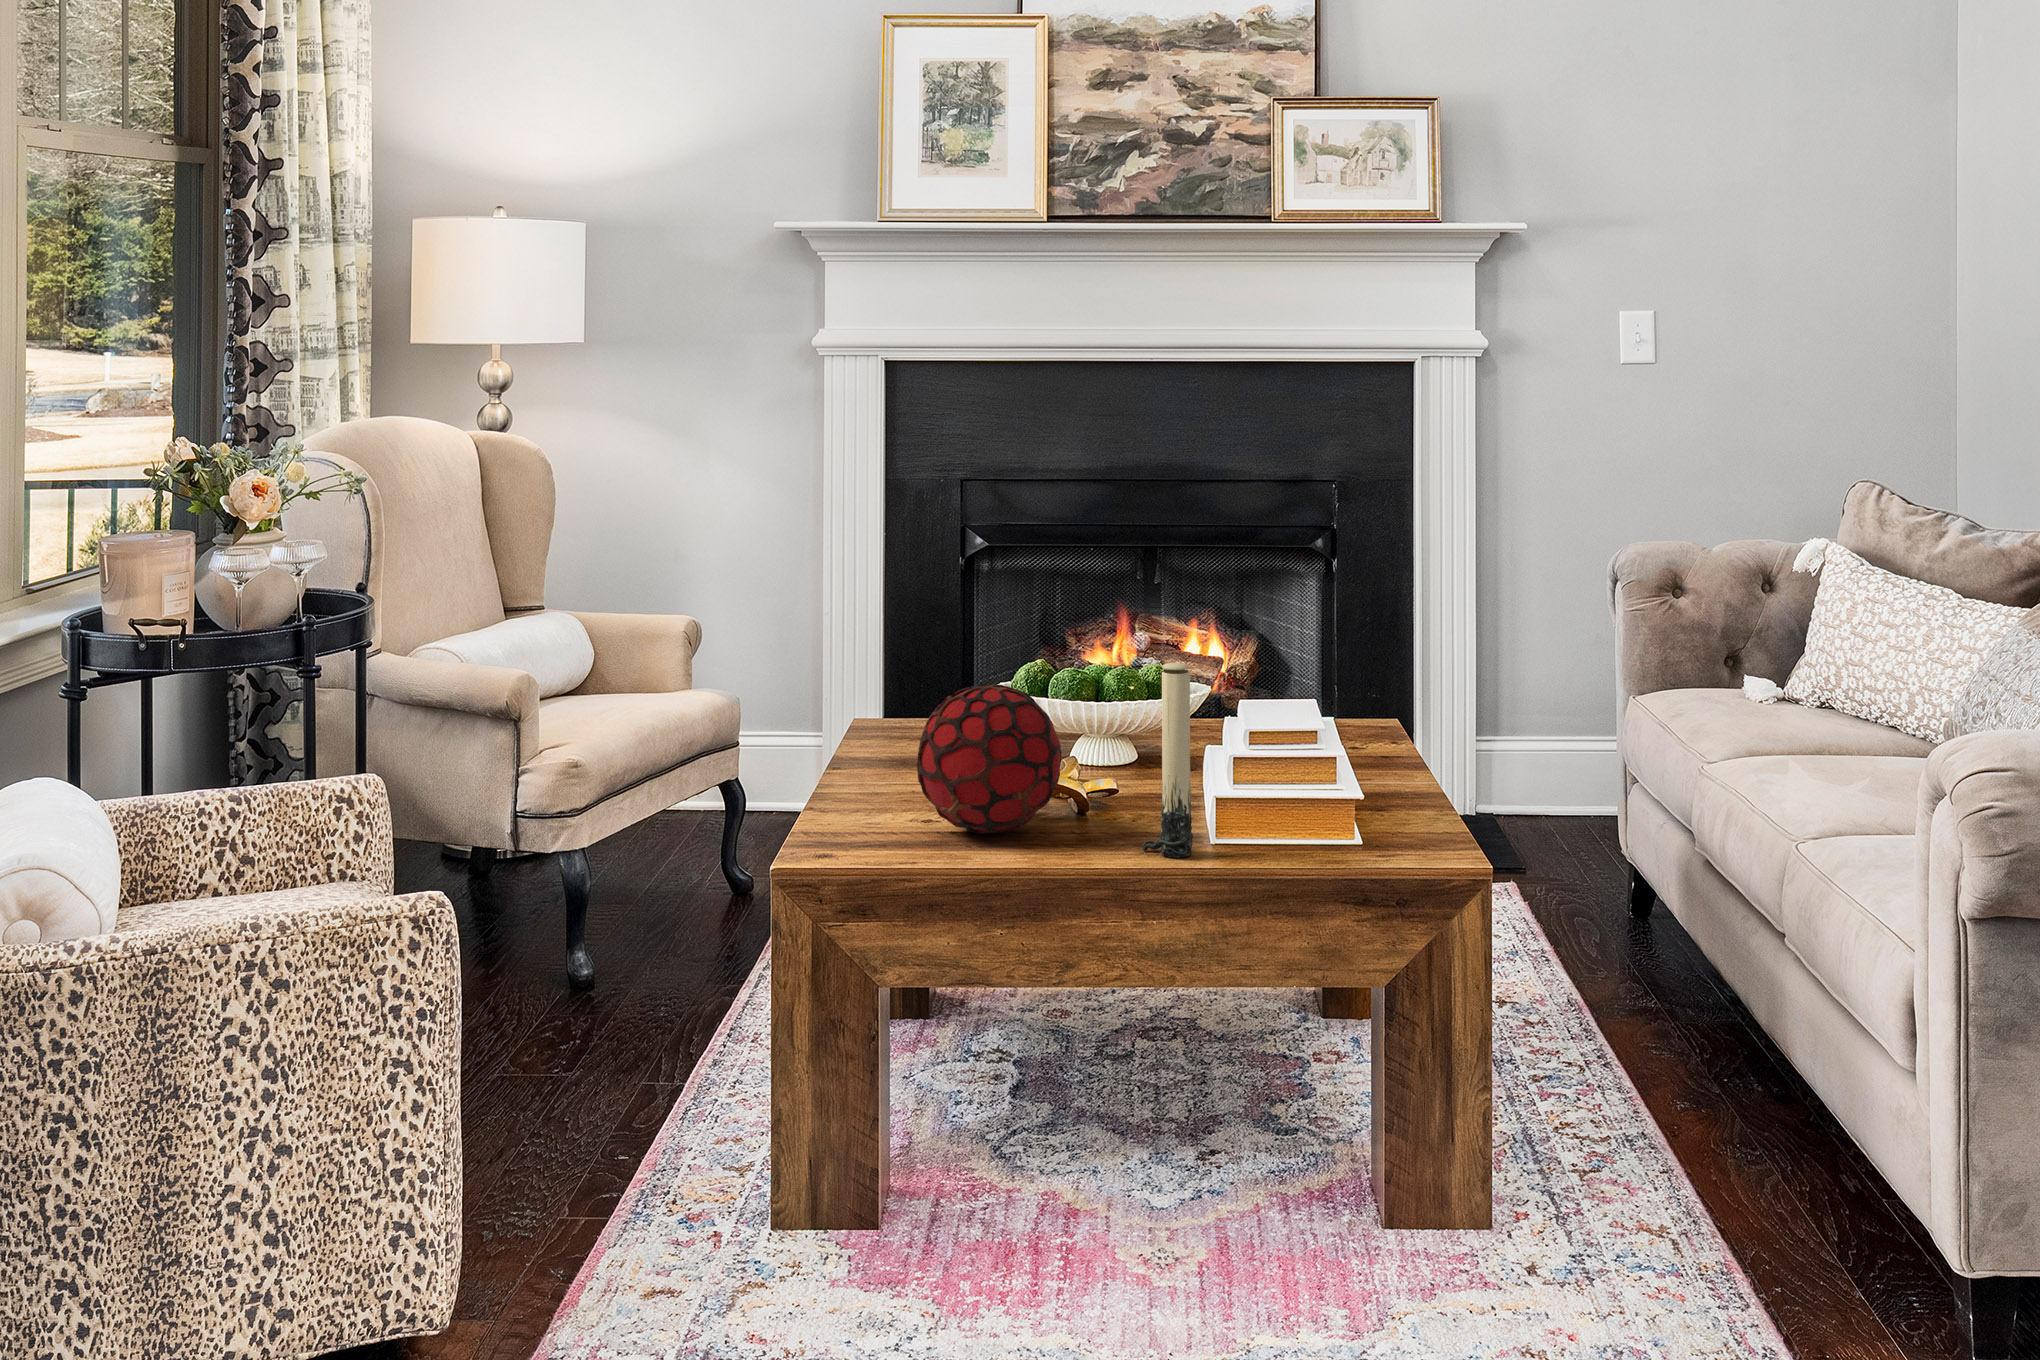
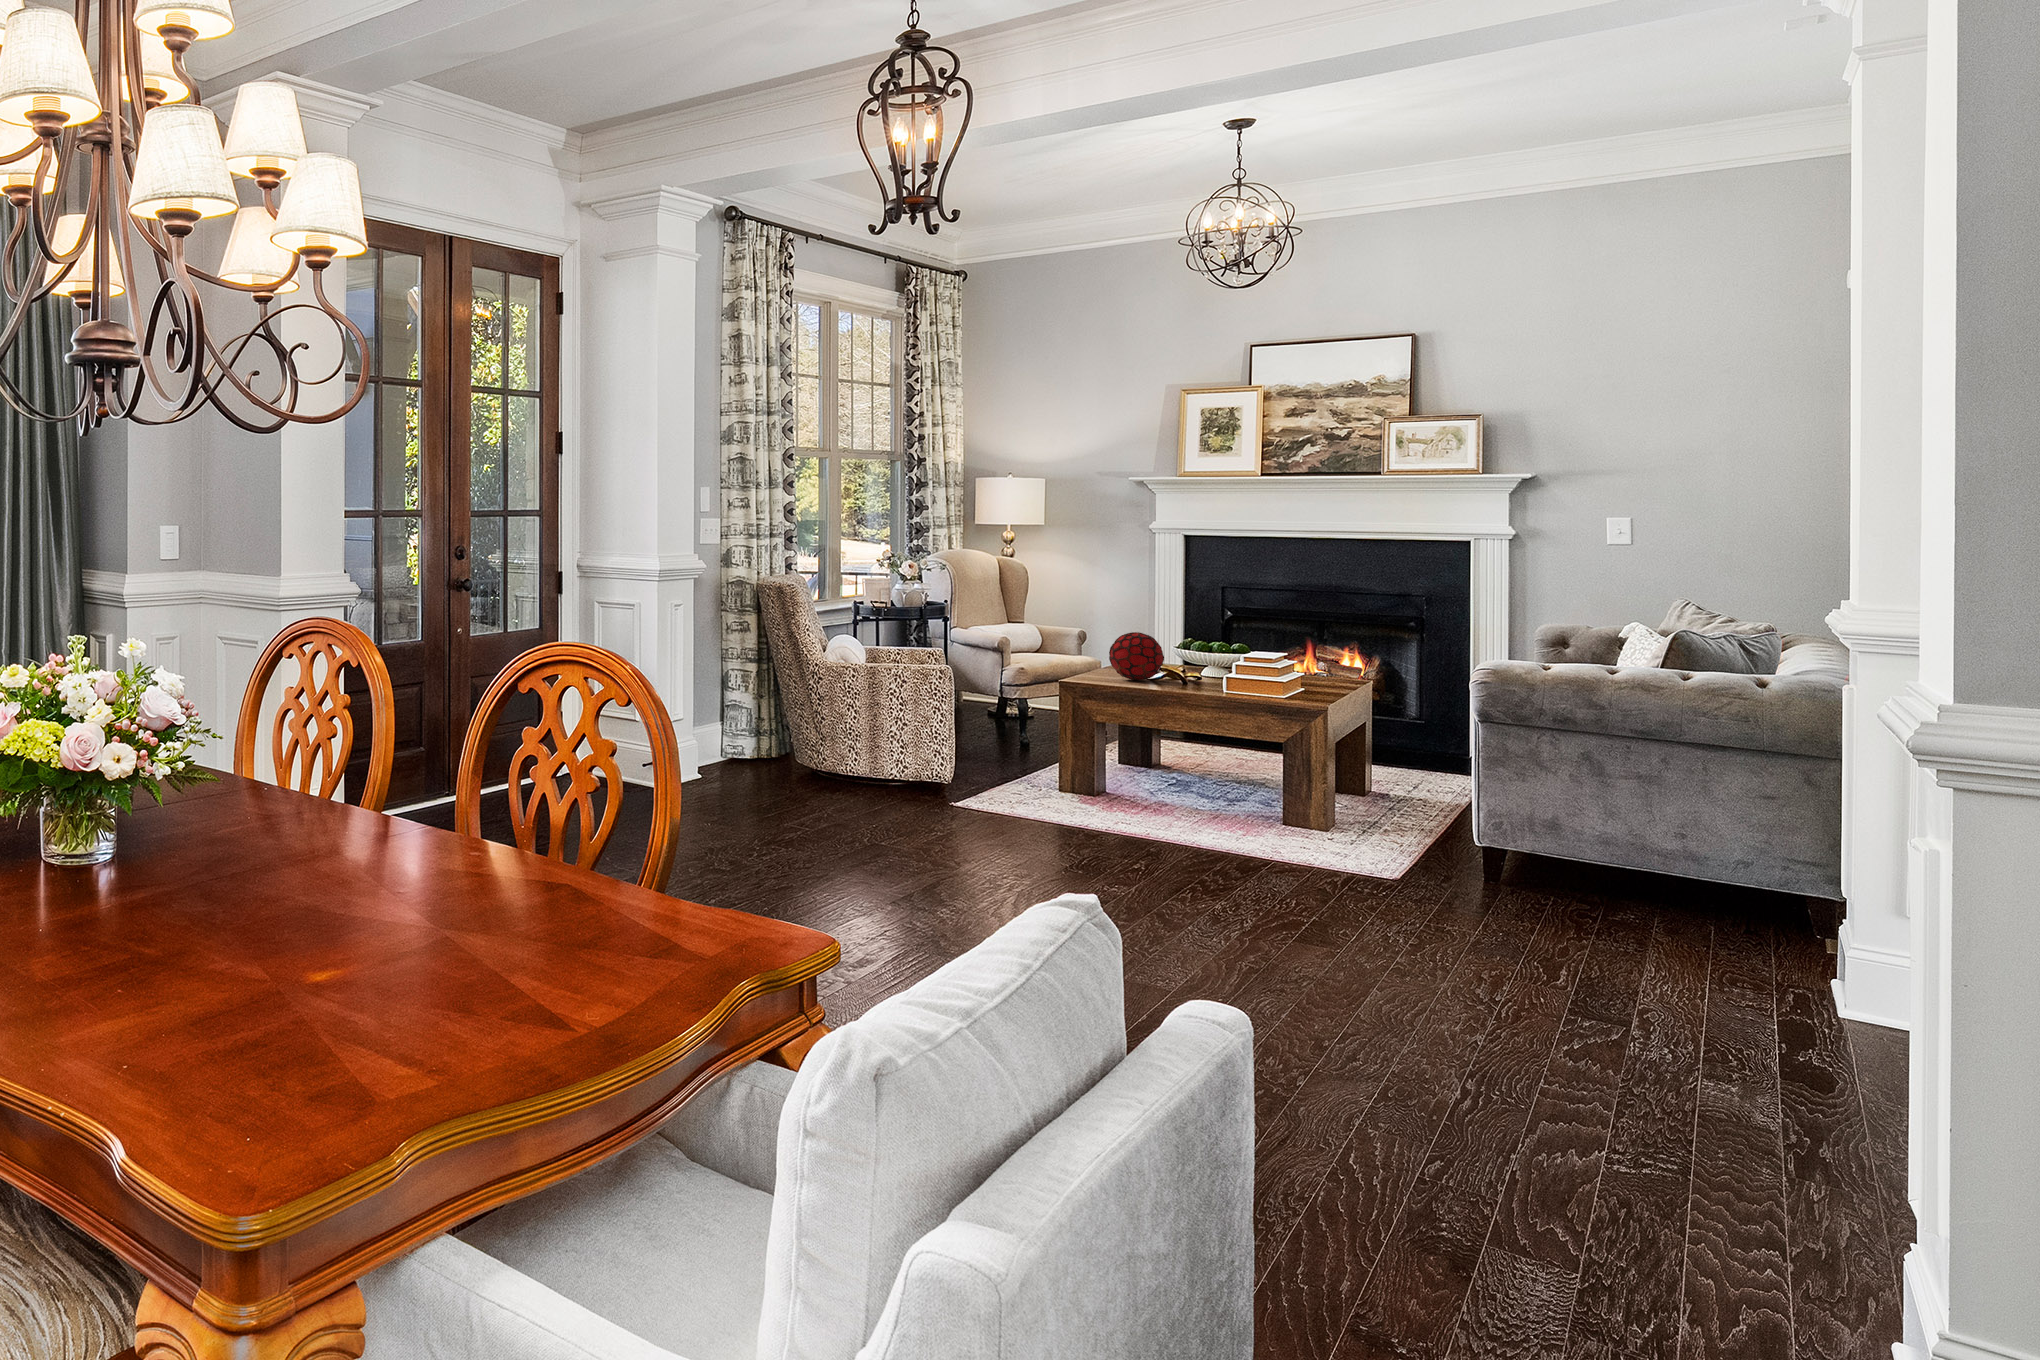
candle: present [1142,663,1193,857] -> none [1185,625,1202,689]

